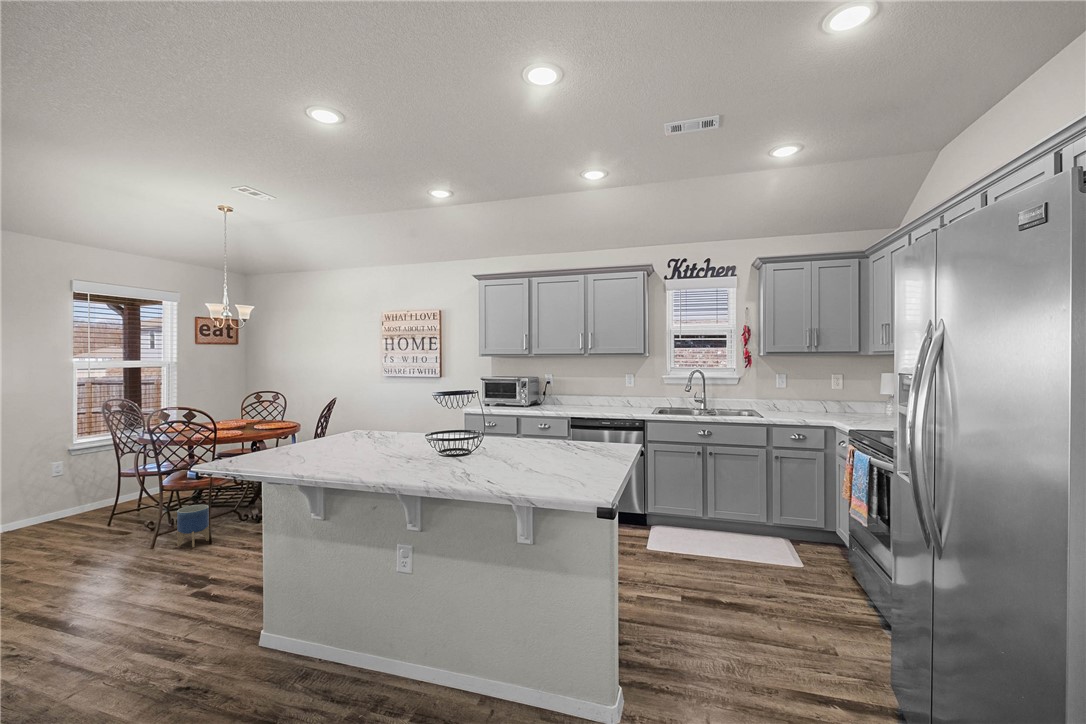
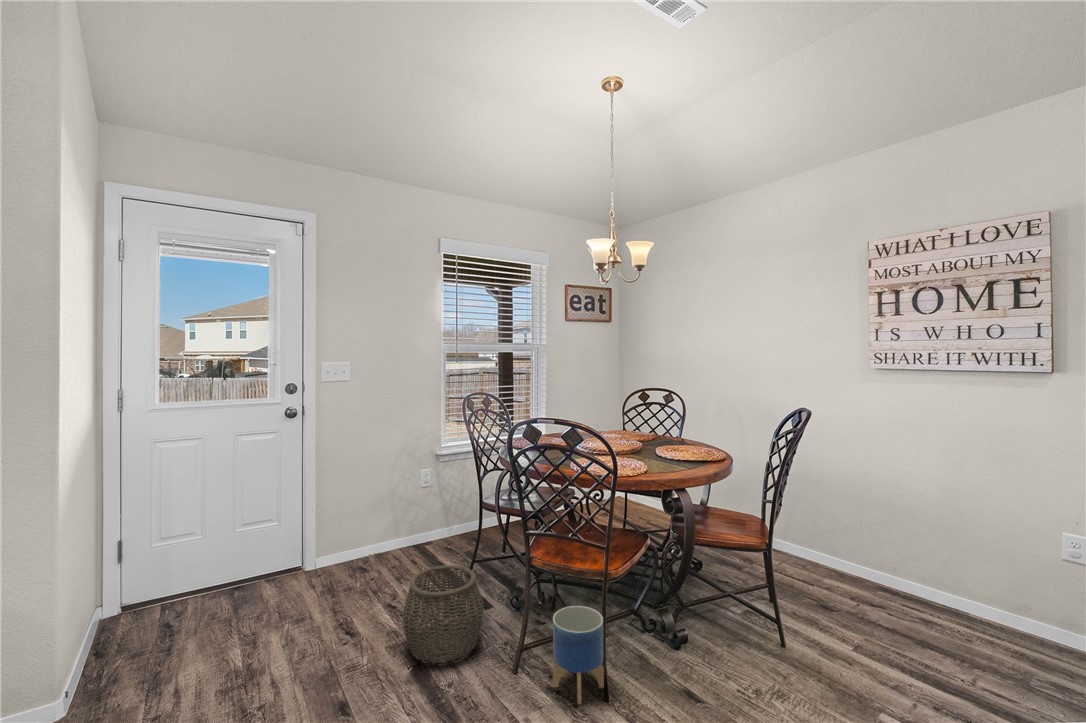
woven basket: none [62,503,127,557] -> present [402,565,484,664]

